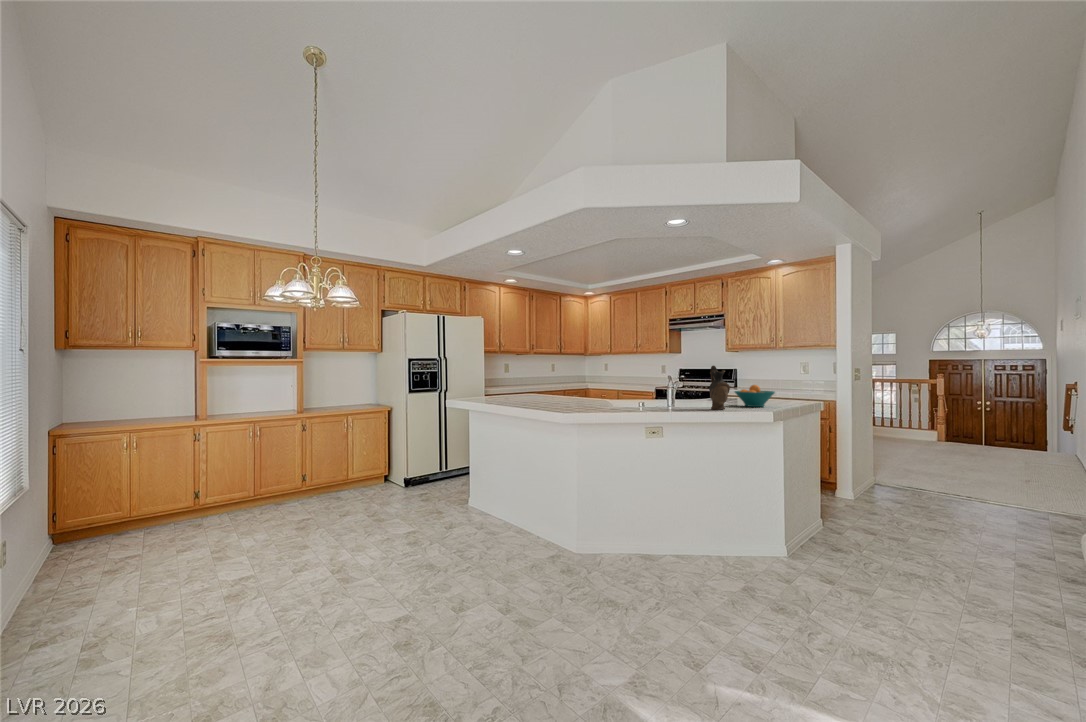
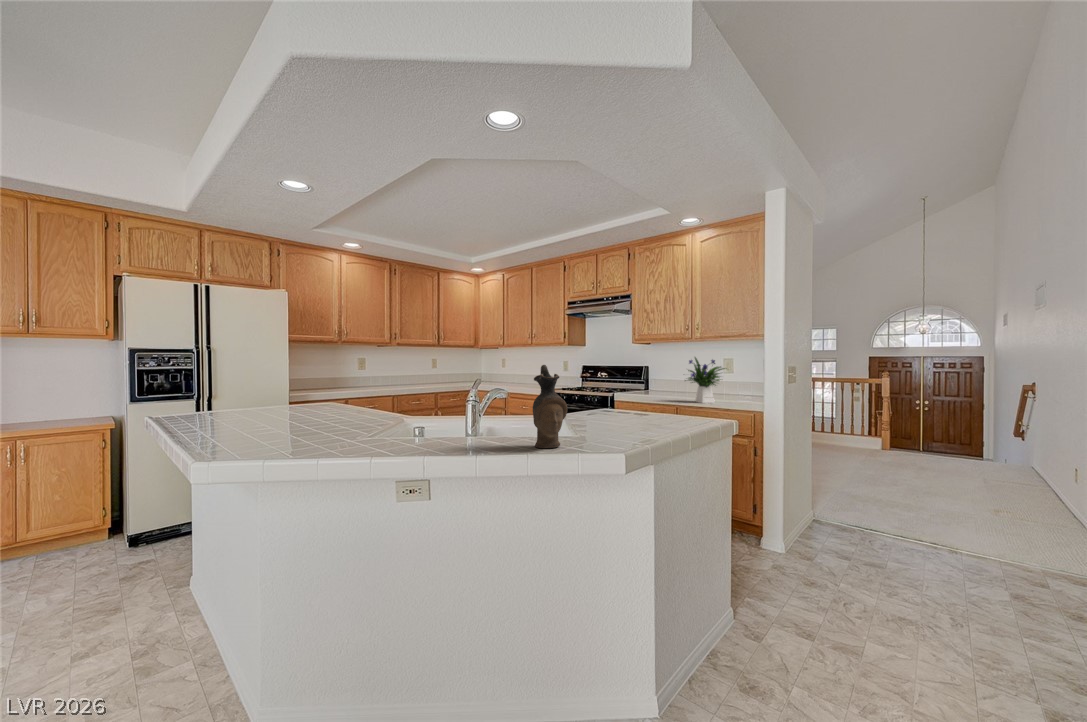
flower arrangement: none [768,361,805,396] -> present [685,357,725,403]
fruit bowl: present [735,385,775,407] -> none [596,397,660,435]

